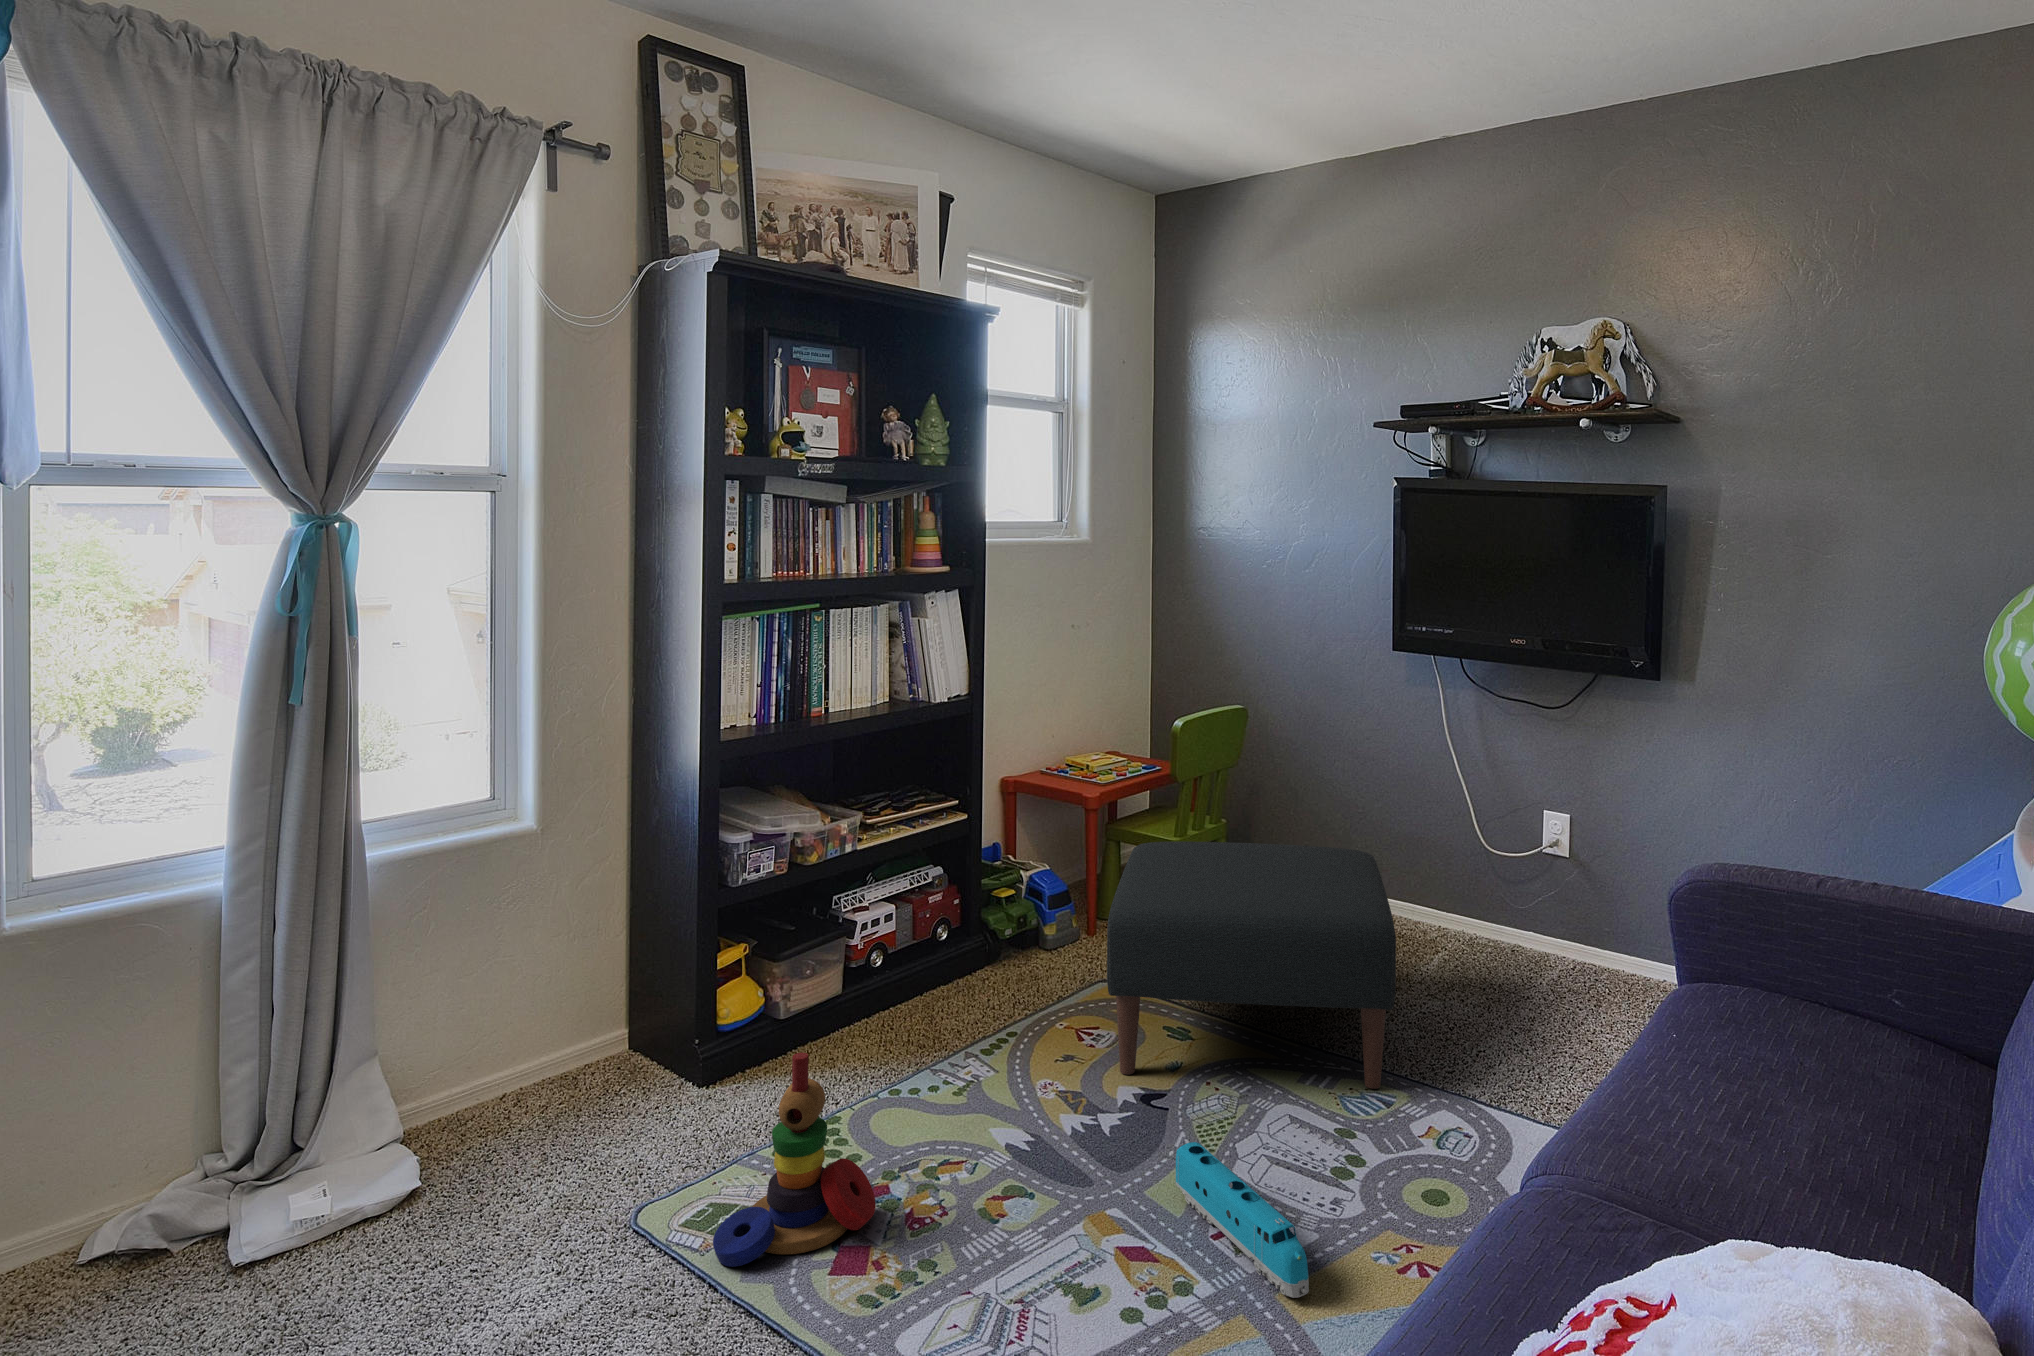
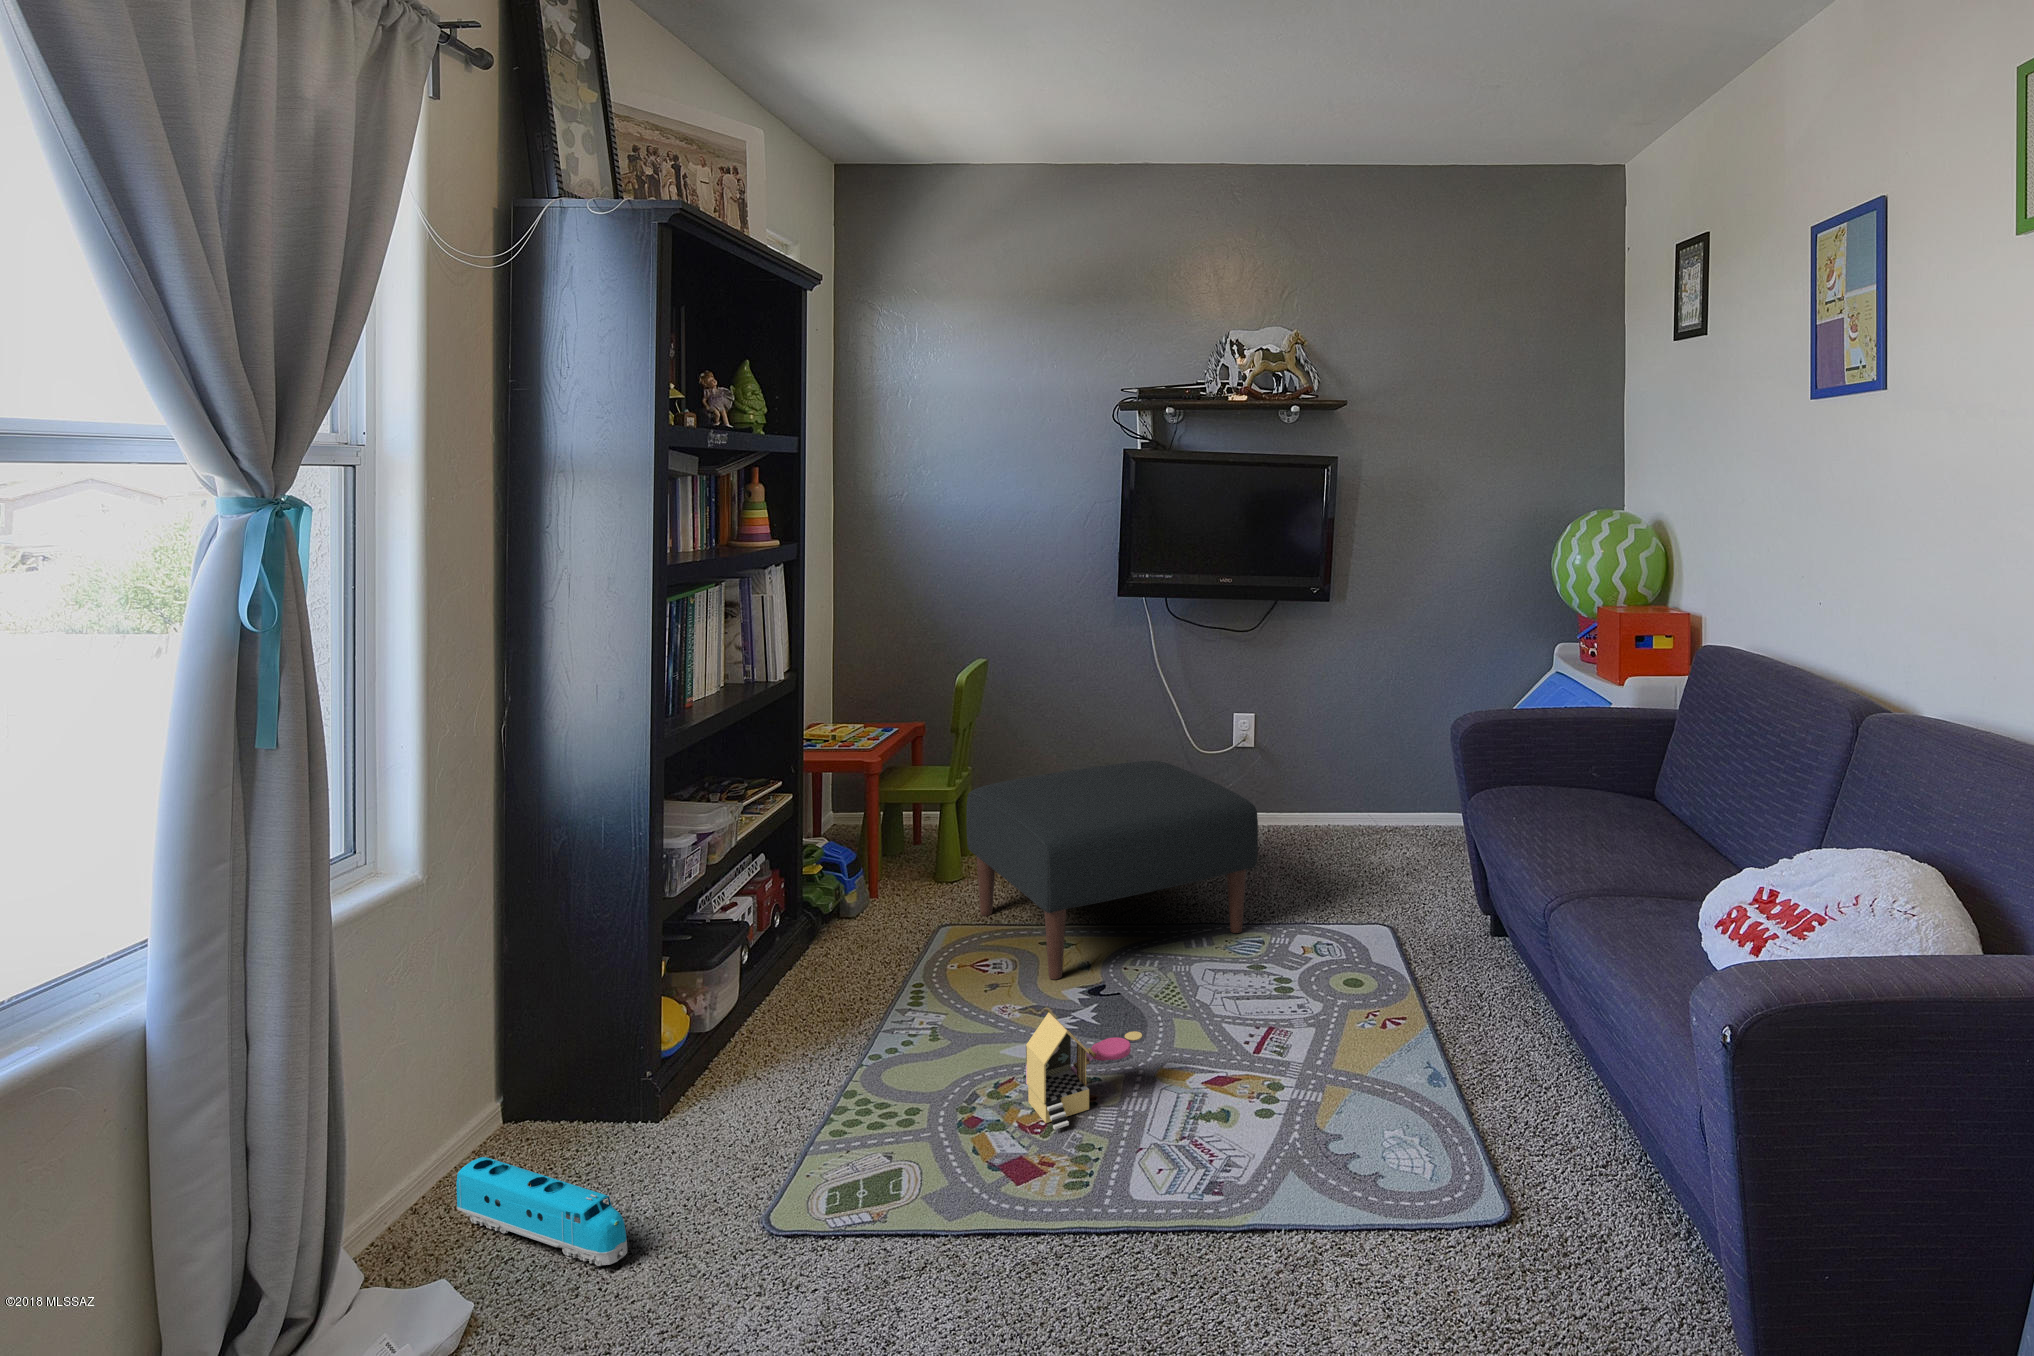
stacking toy: present [713,1053,876,1267] -> none [883,1009,1006,1222]
toy house: none [924,1100,1073,1234] -> present [1026,1013,1142,1130]
toy train: present [1176,1142,1309,1298] -> present [456,1157,627,1266]

